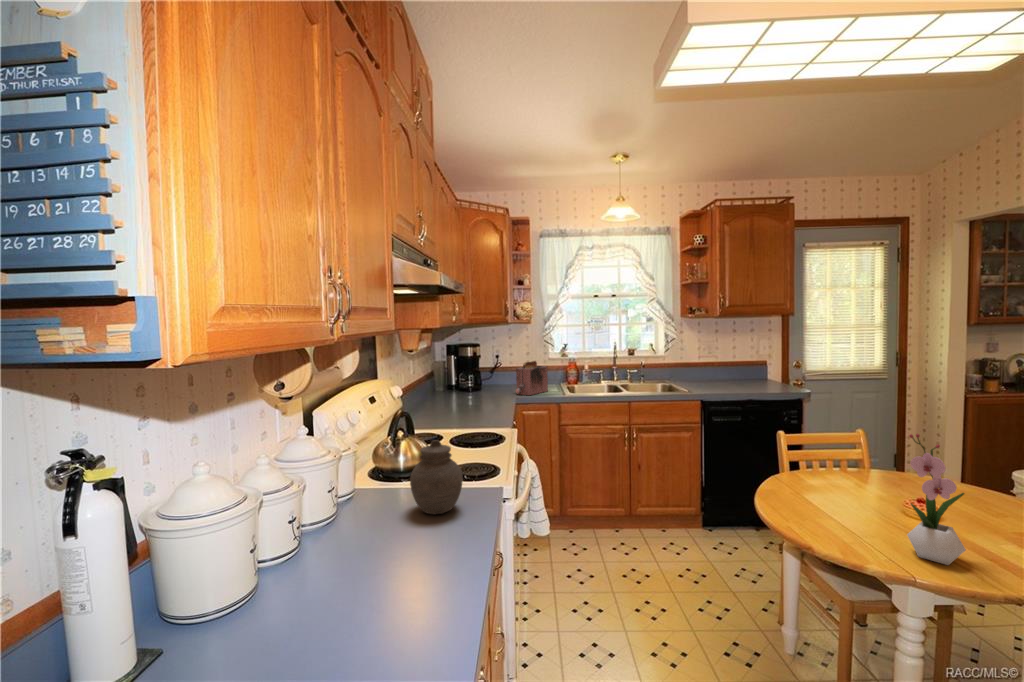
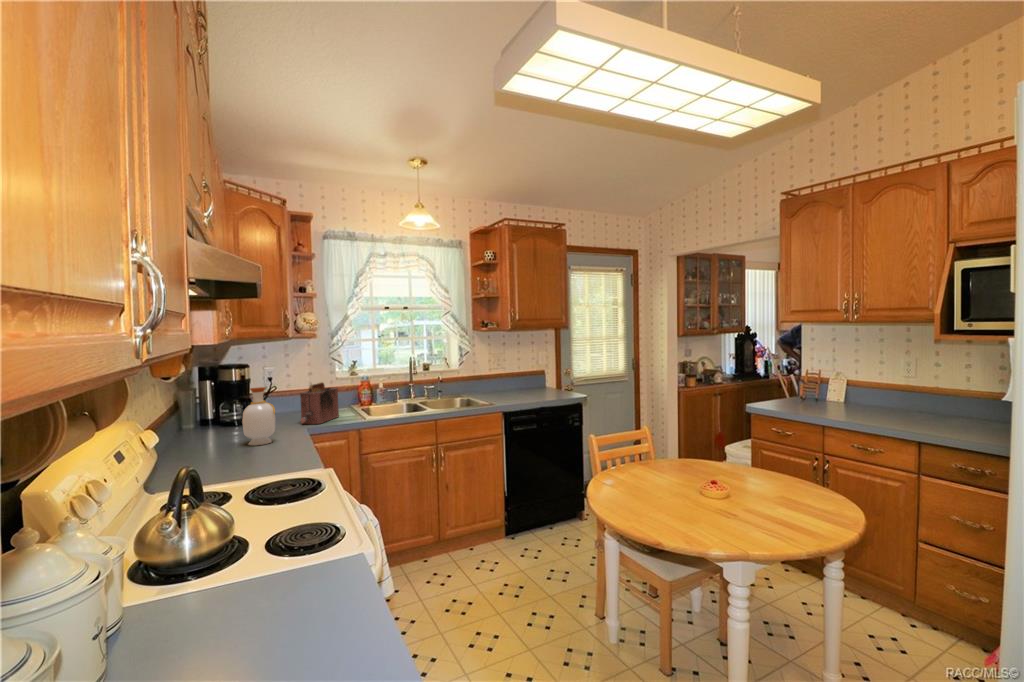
bottle: none [468,361,491,406] -> present [242,387,275,445]
flower arrangement: present [907,433,966,565] -> none [704,427,741,528]
jar: present [410,440,463,514] -> none [243,503,321,606]

